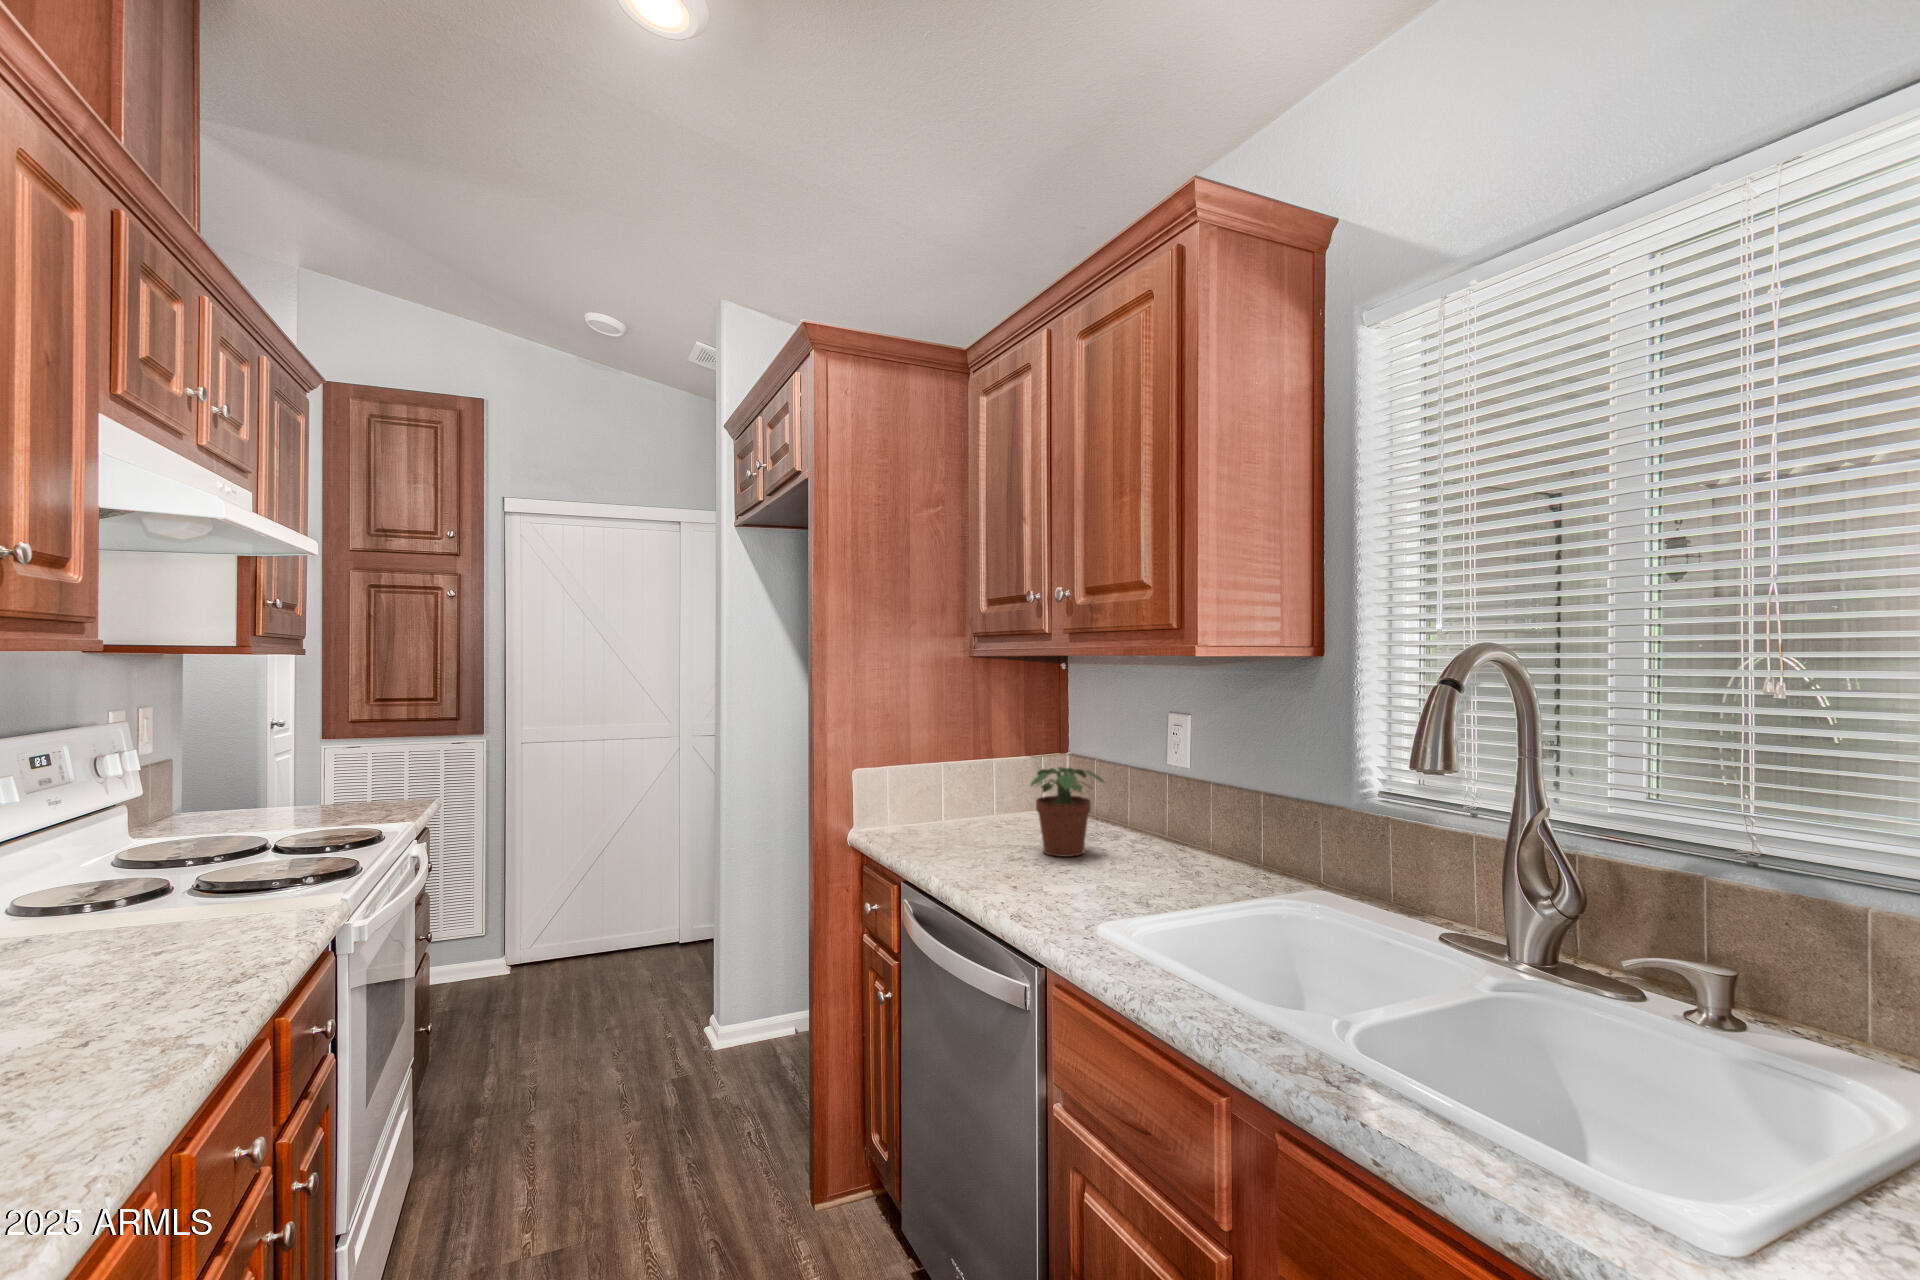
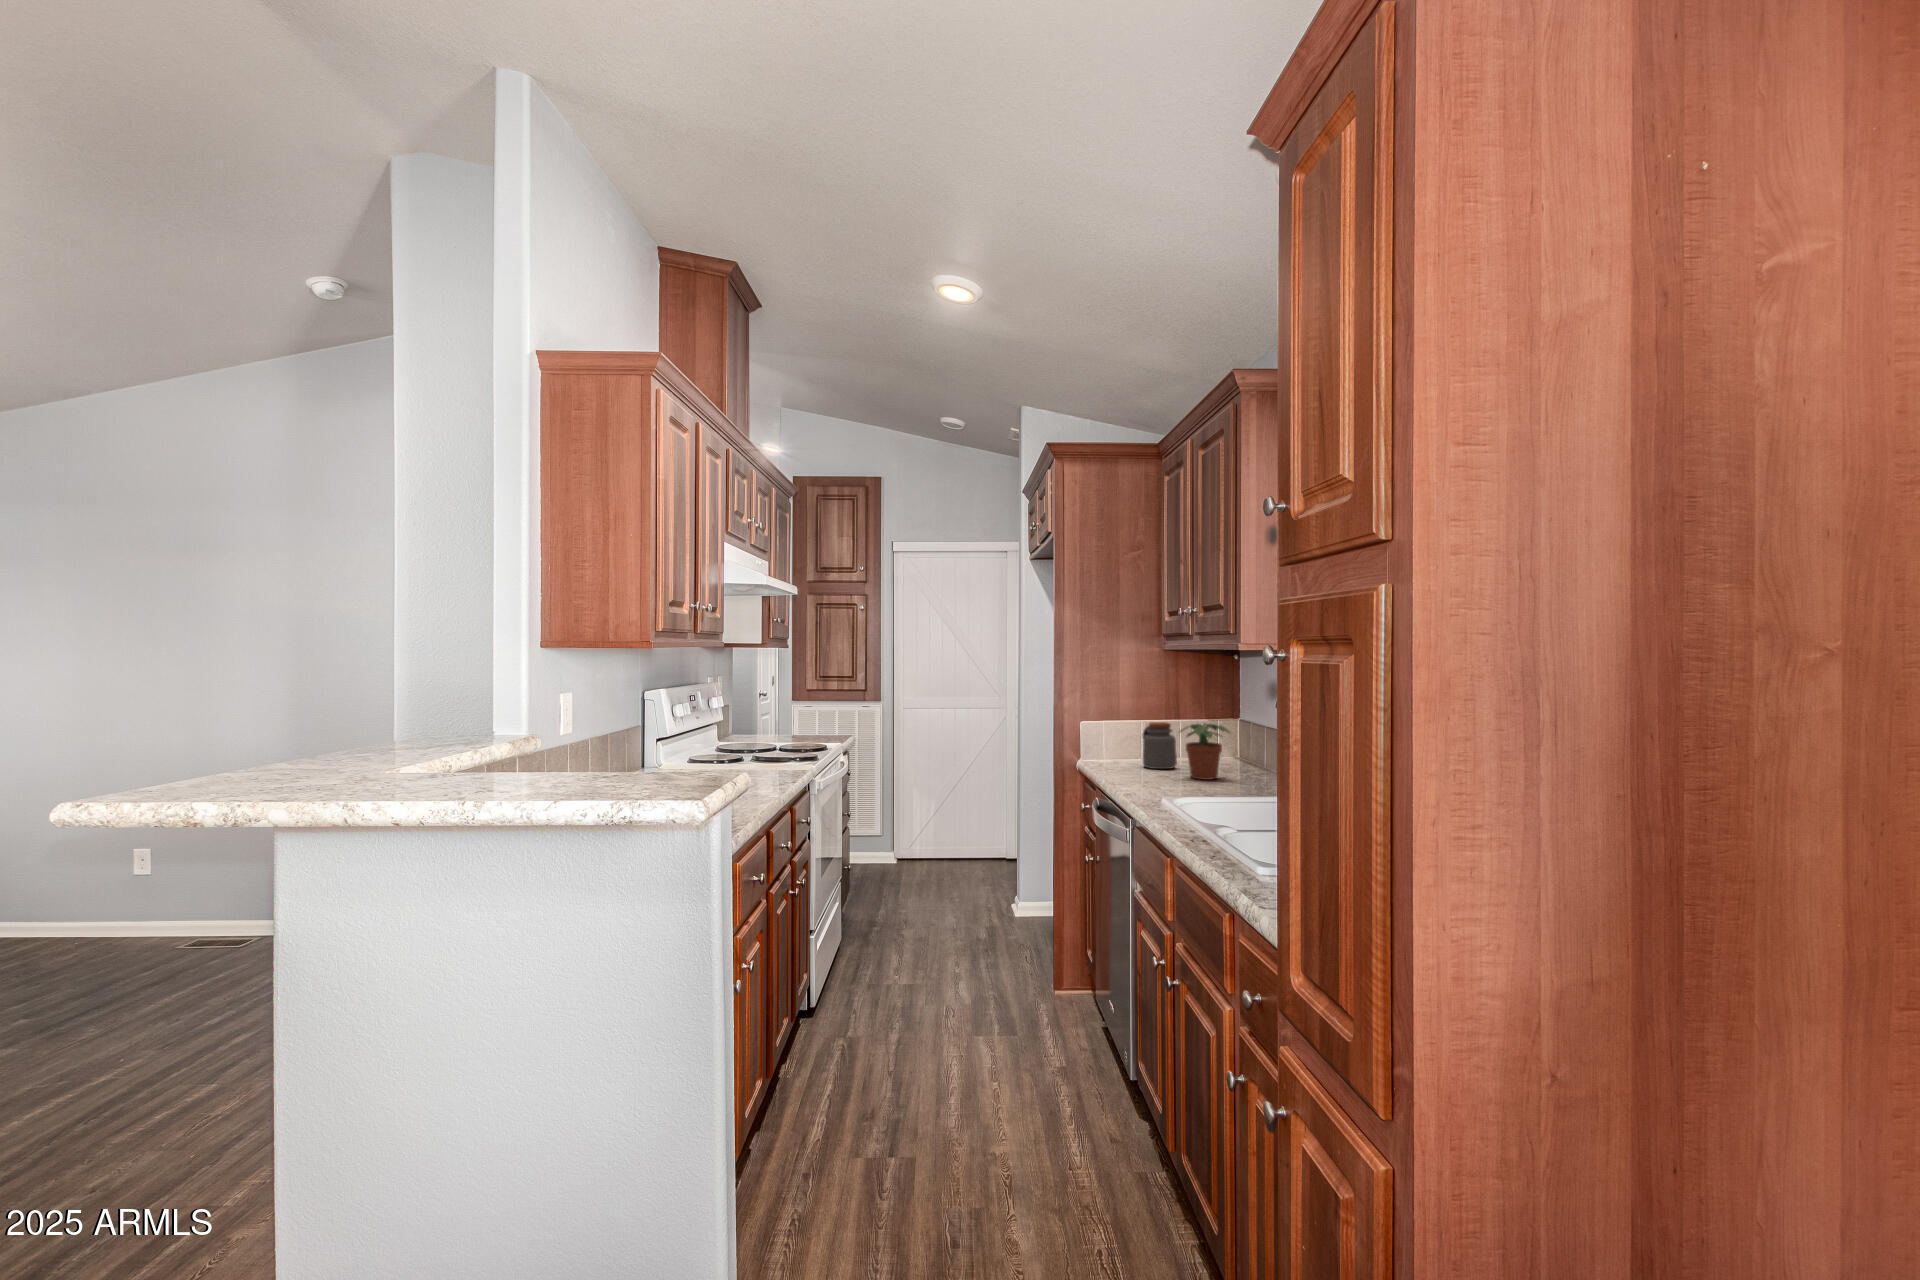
jar: none [950,764,1003,838] -> present [1143,722,1177,769]

